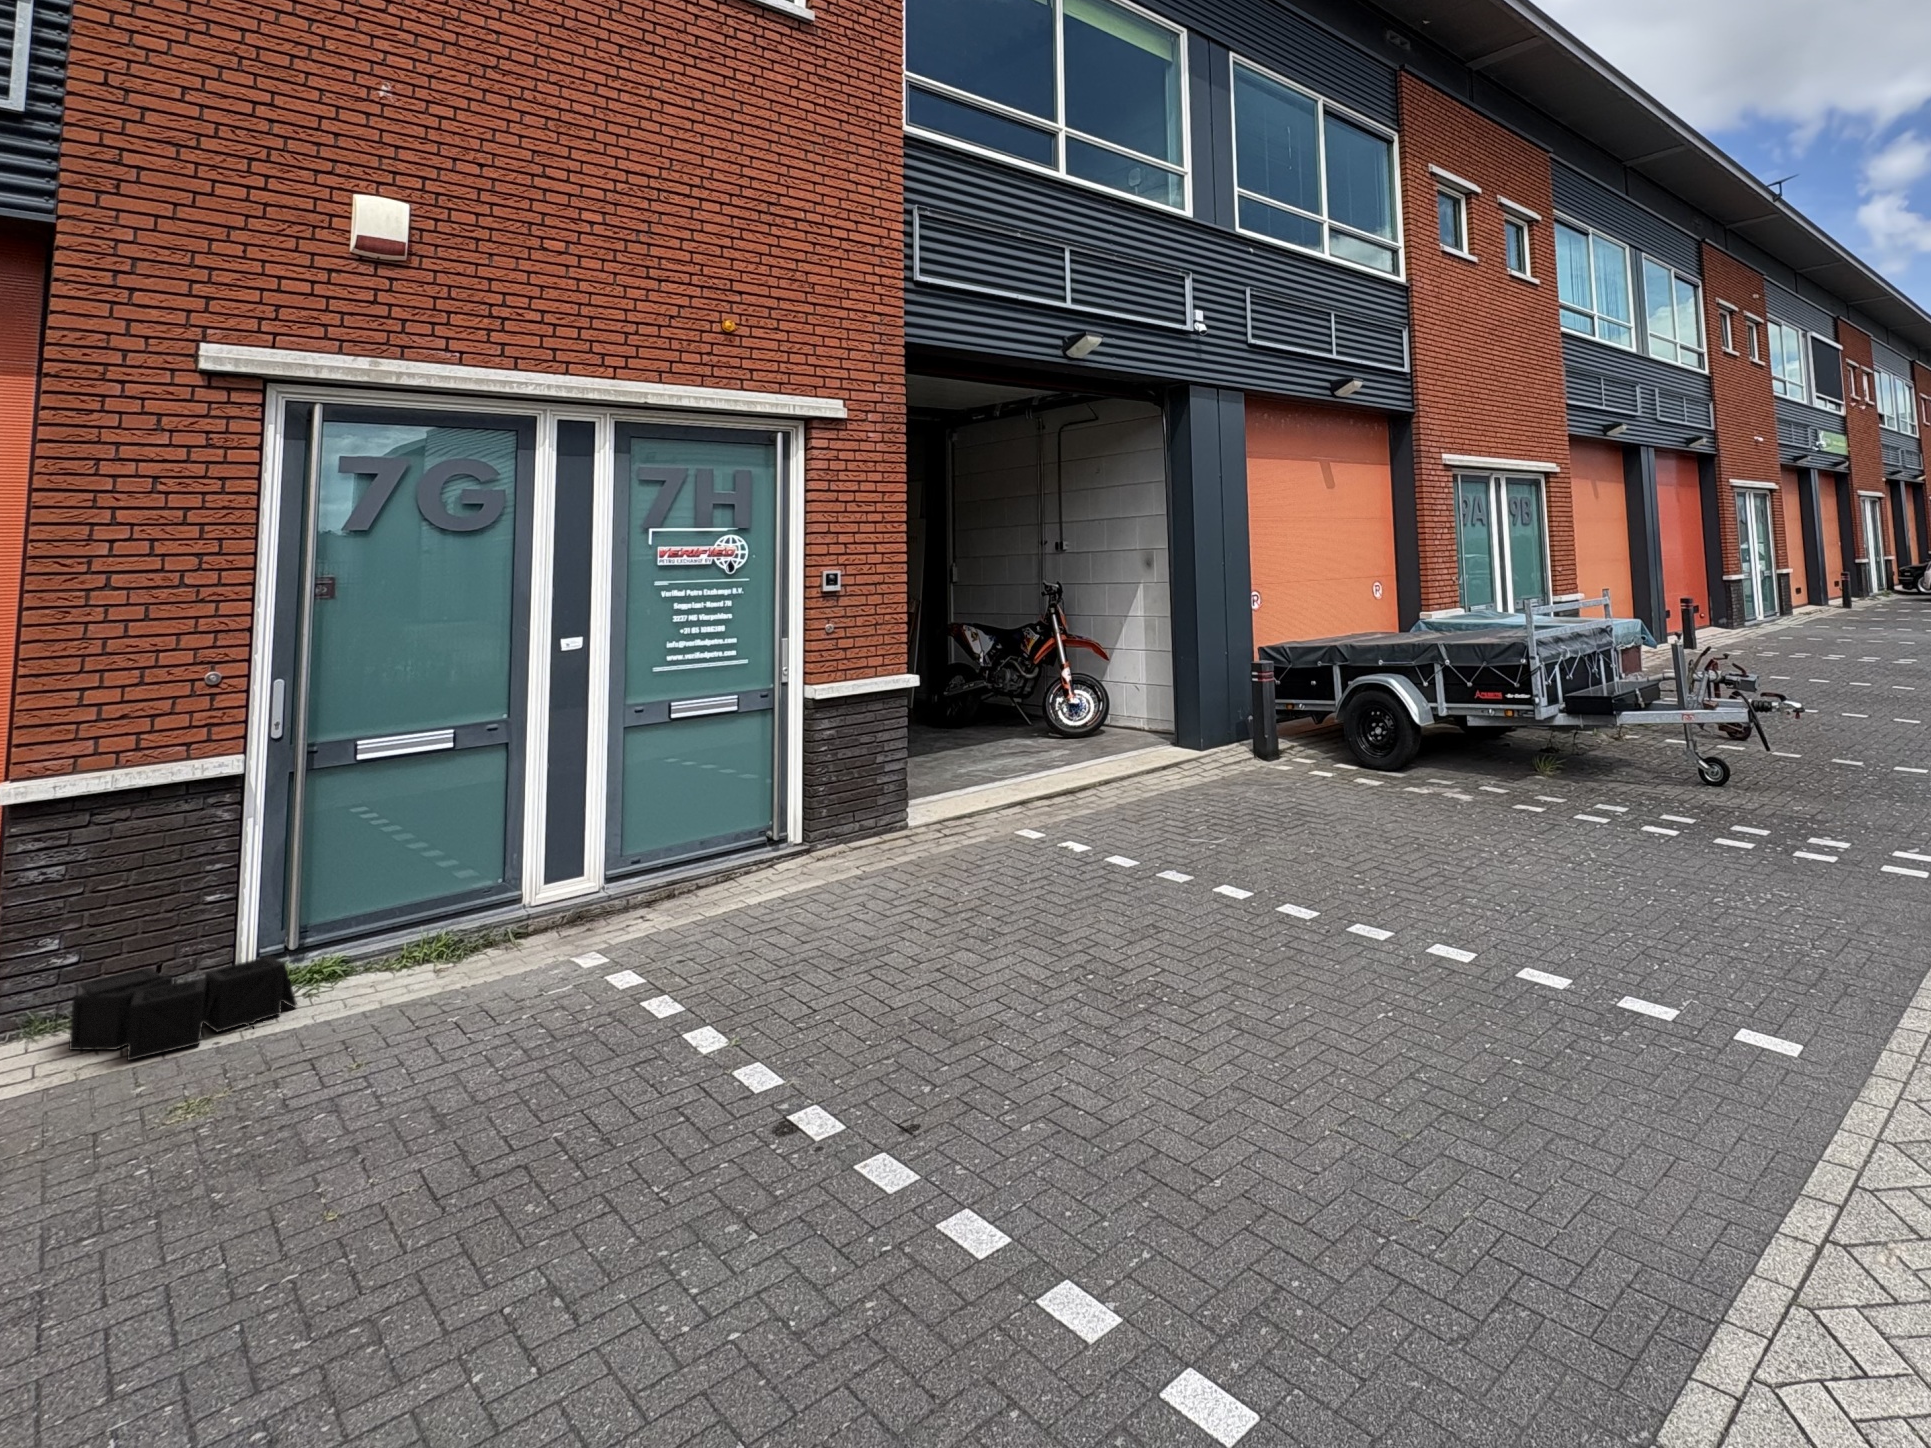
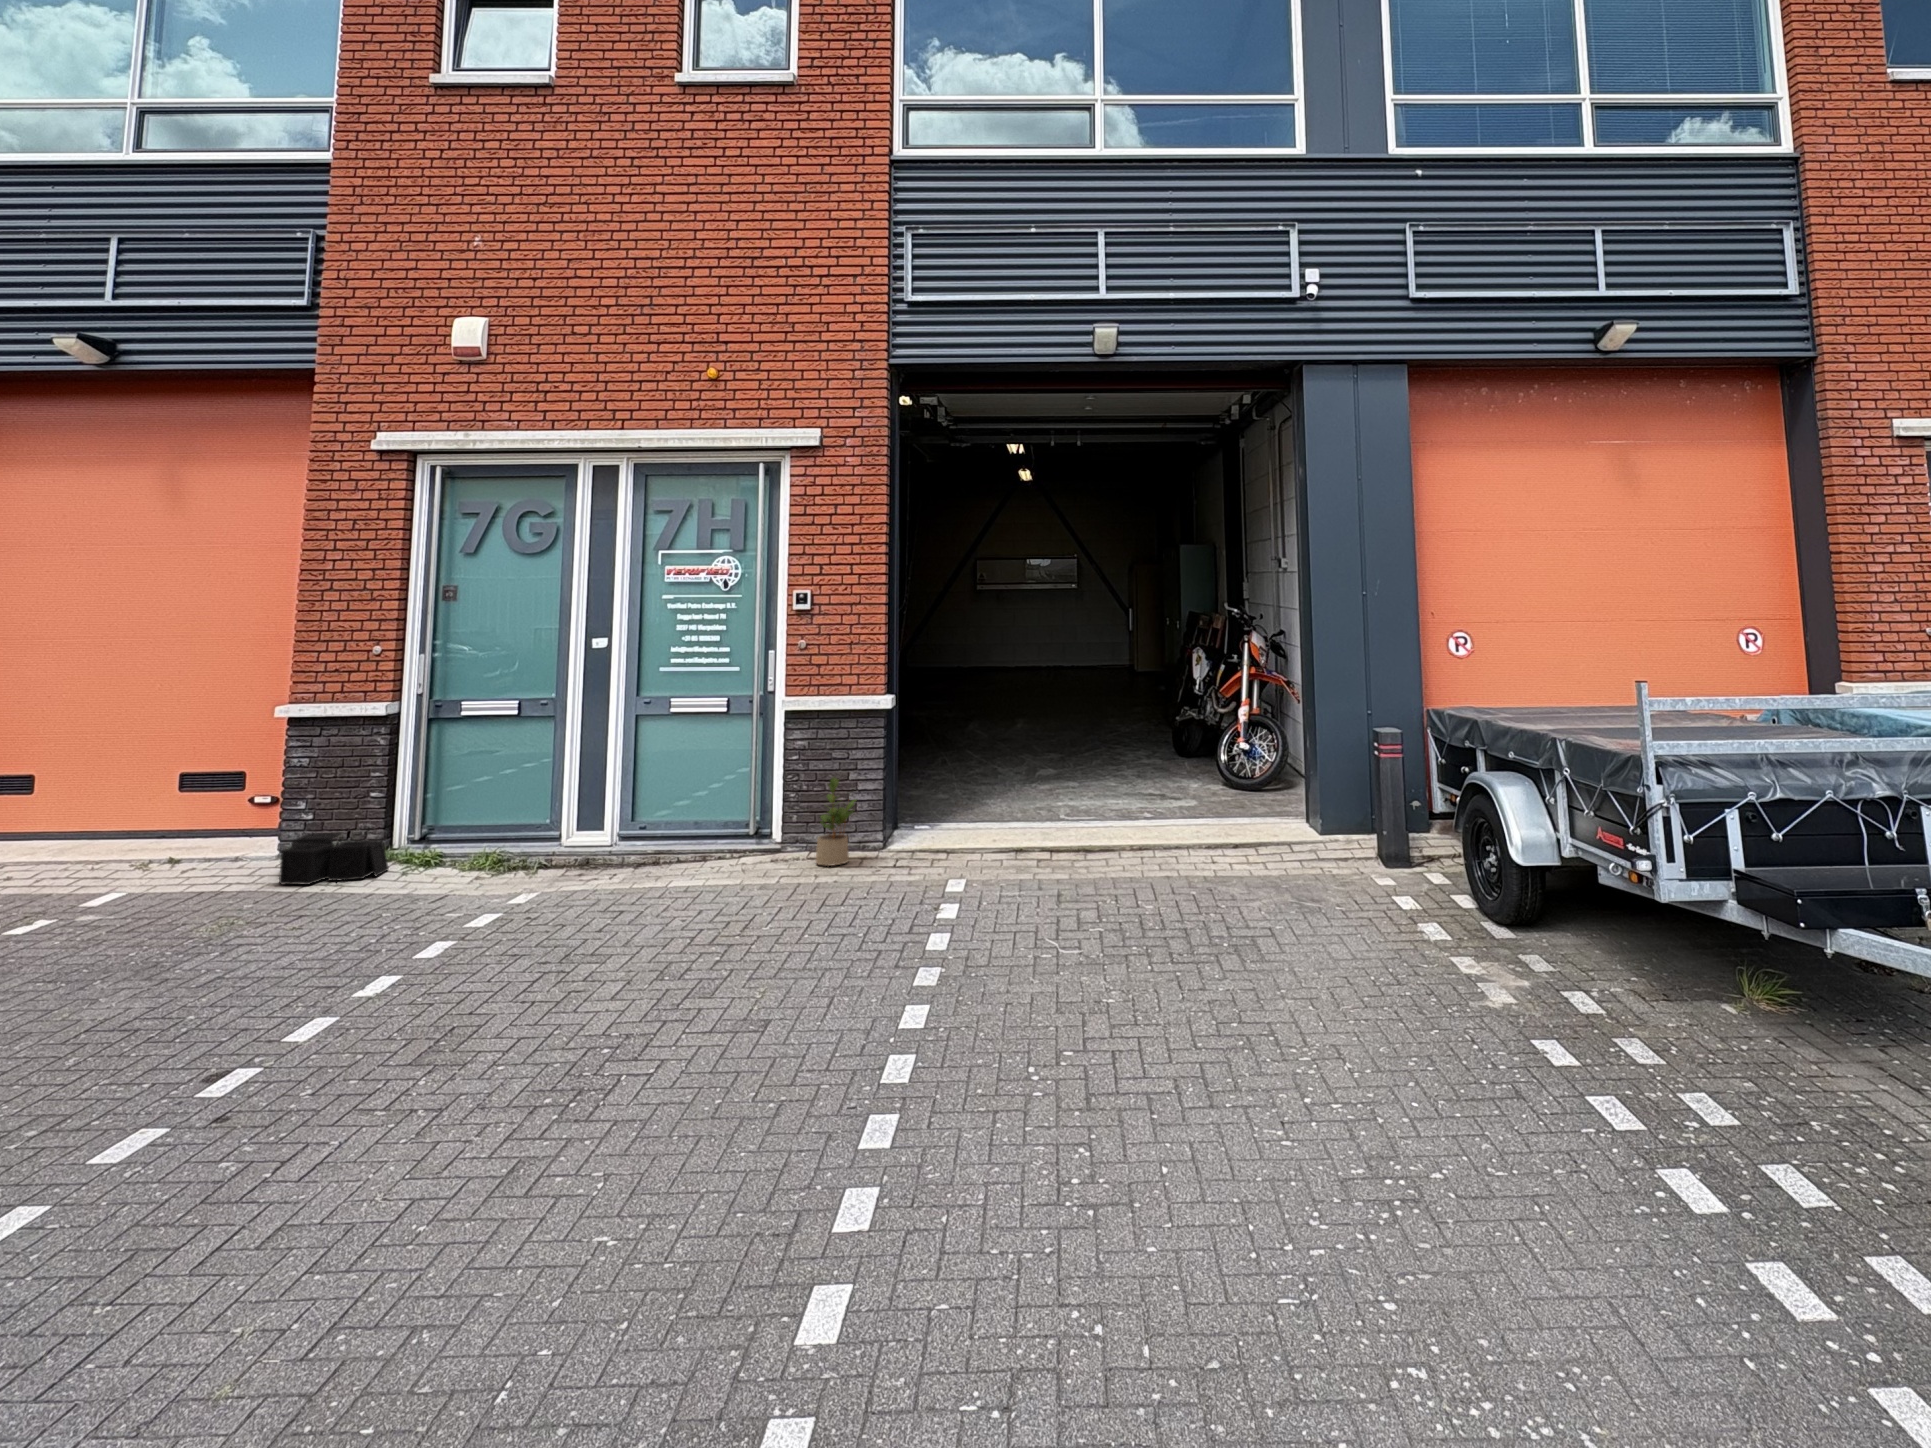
potted plant: none [864,764,908,856] -> present [816,777,855,866]

